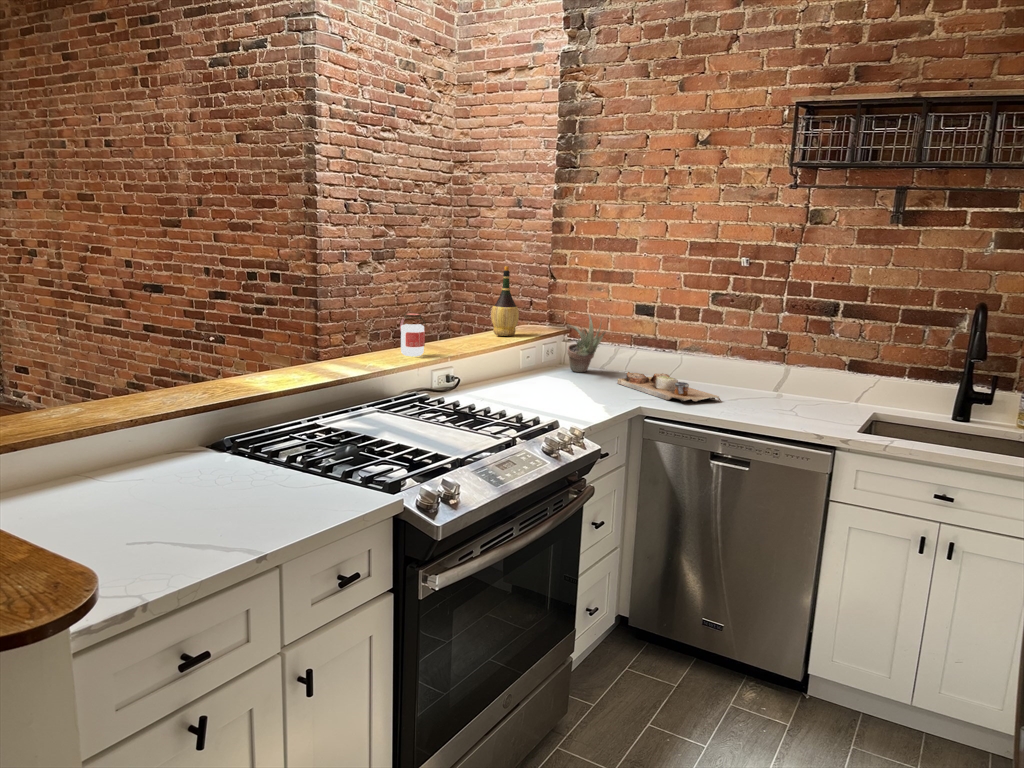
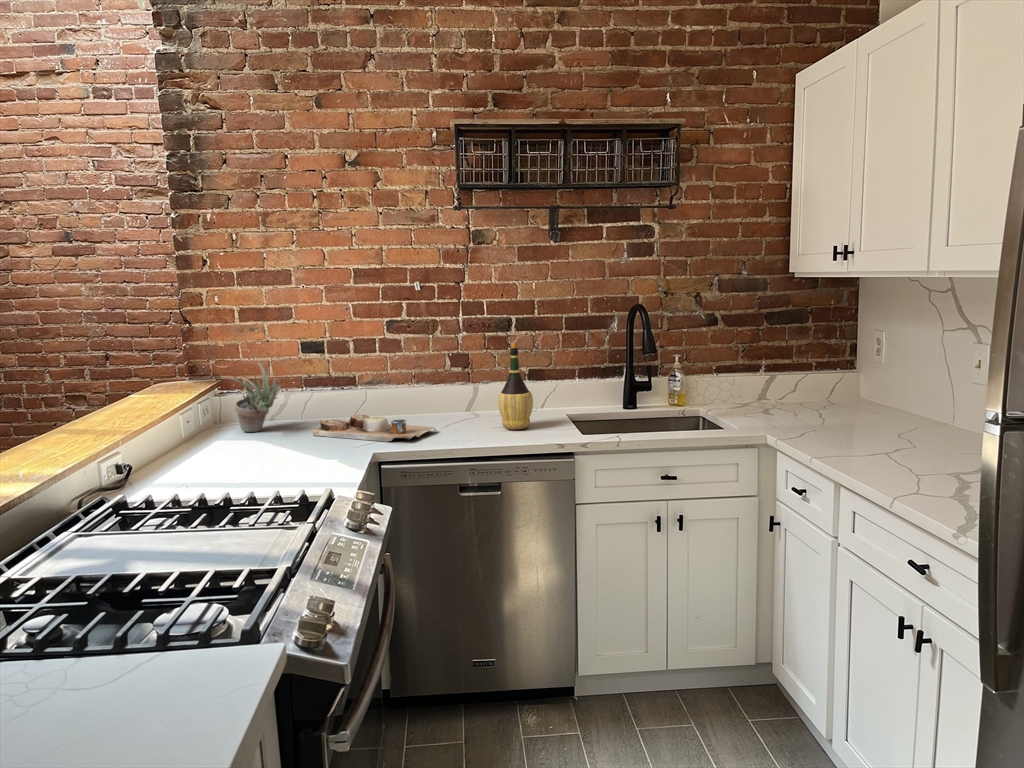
wine bottle: present [491,266,519,336] -> present [498,343,533,429]
jar: present [400,313,426,356] -> none [37,394,81,455]

